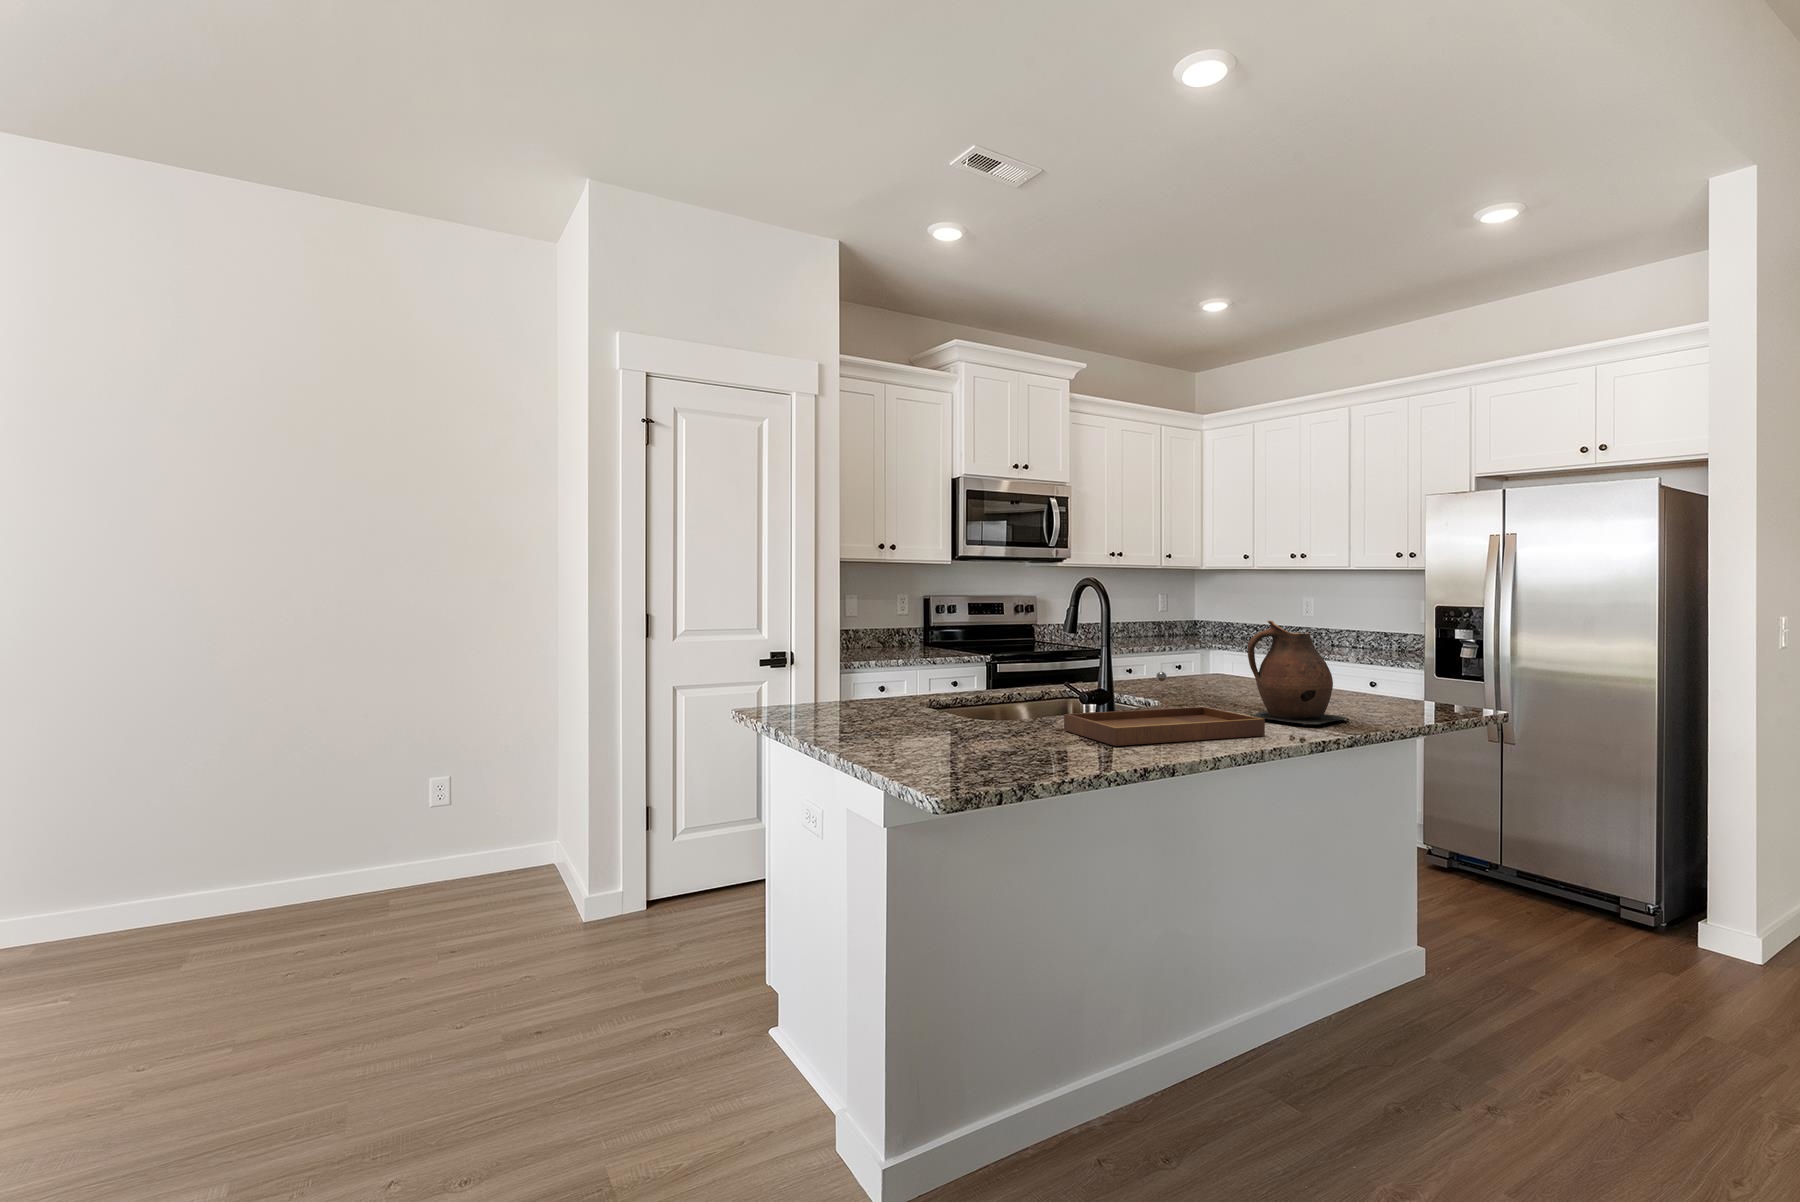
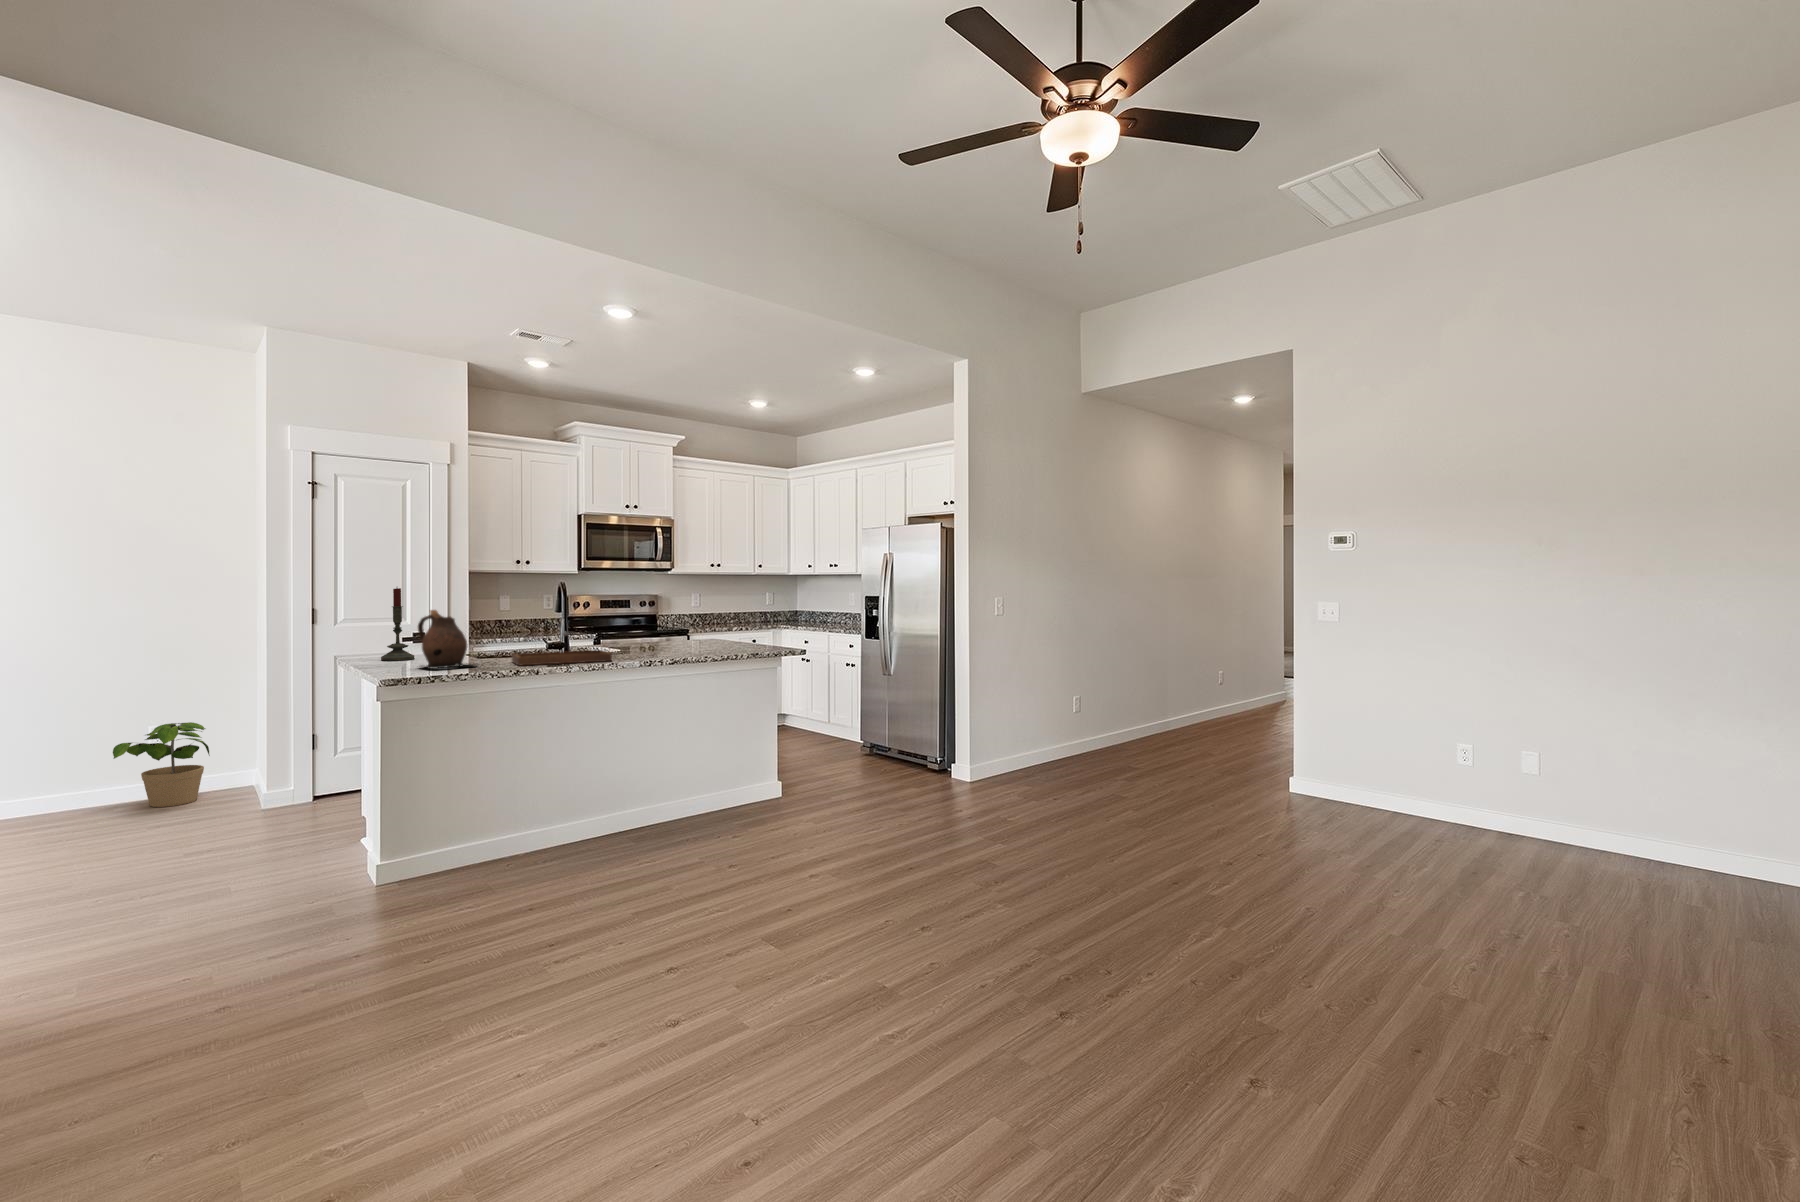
candle: none [808,580,860,717] -> present [381,588,414,661]
ceramic pitcher: present [1247,621,1349,726] -> present [418,610,477,669]
potted plant: none [389,781,507,898] -> present [113,722,210,807]

